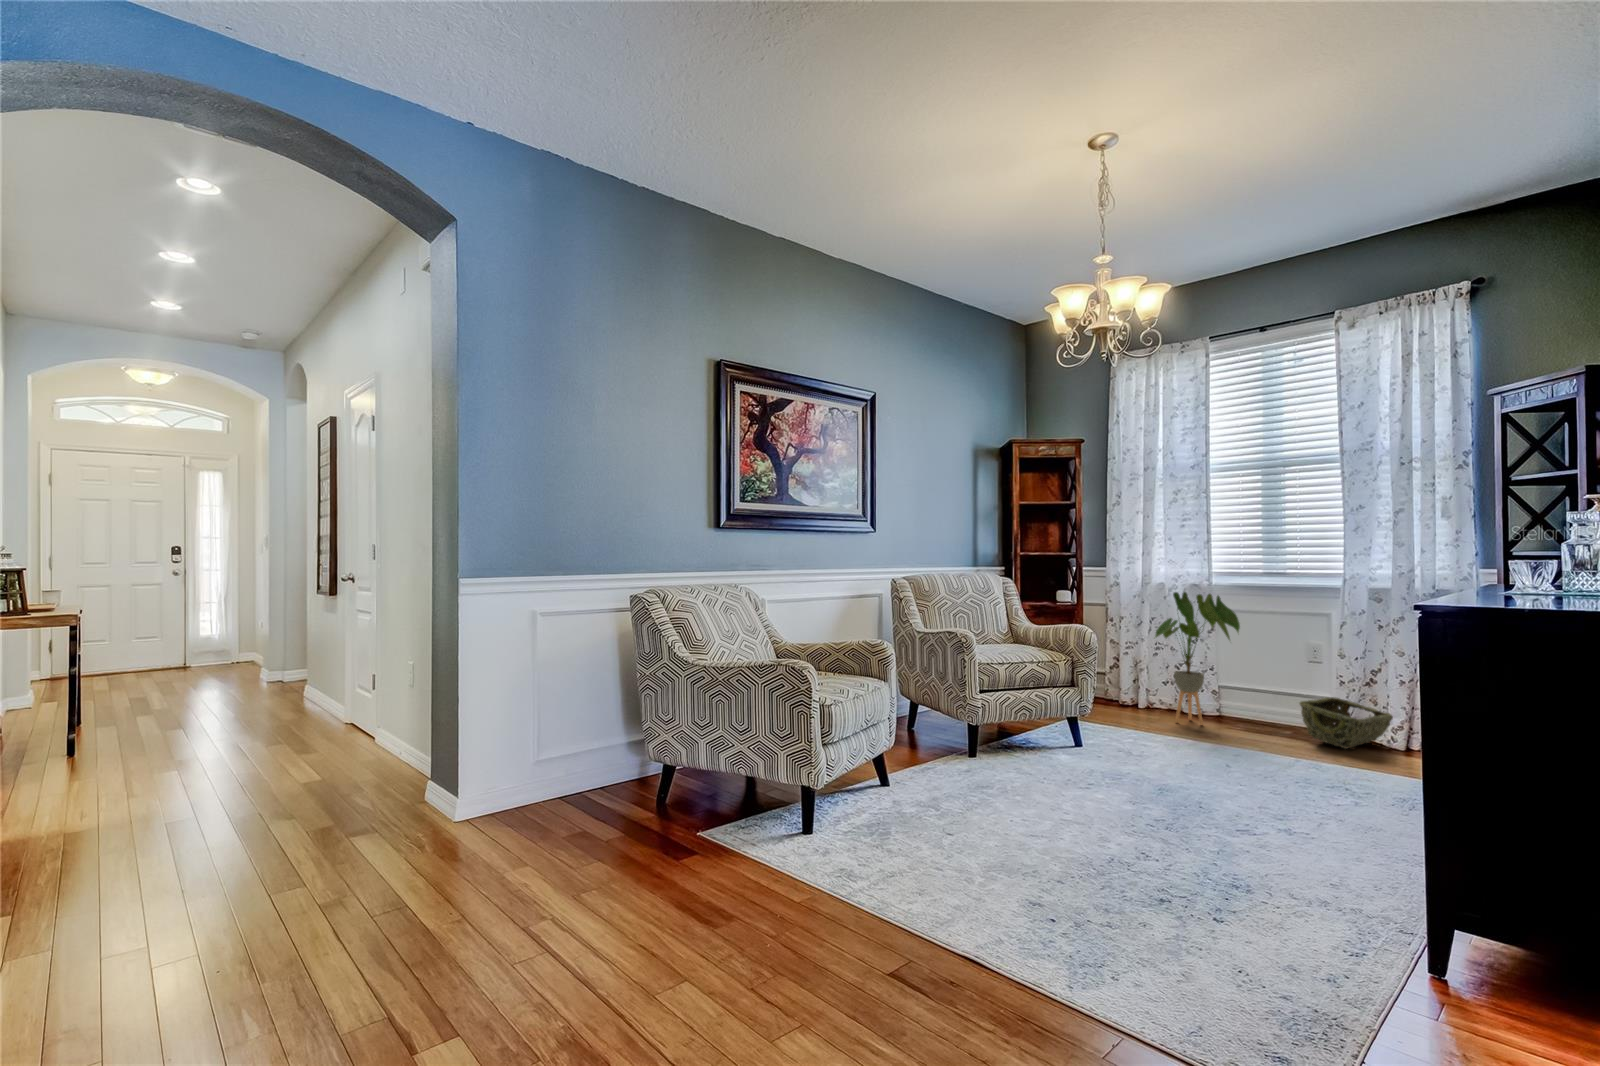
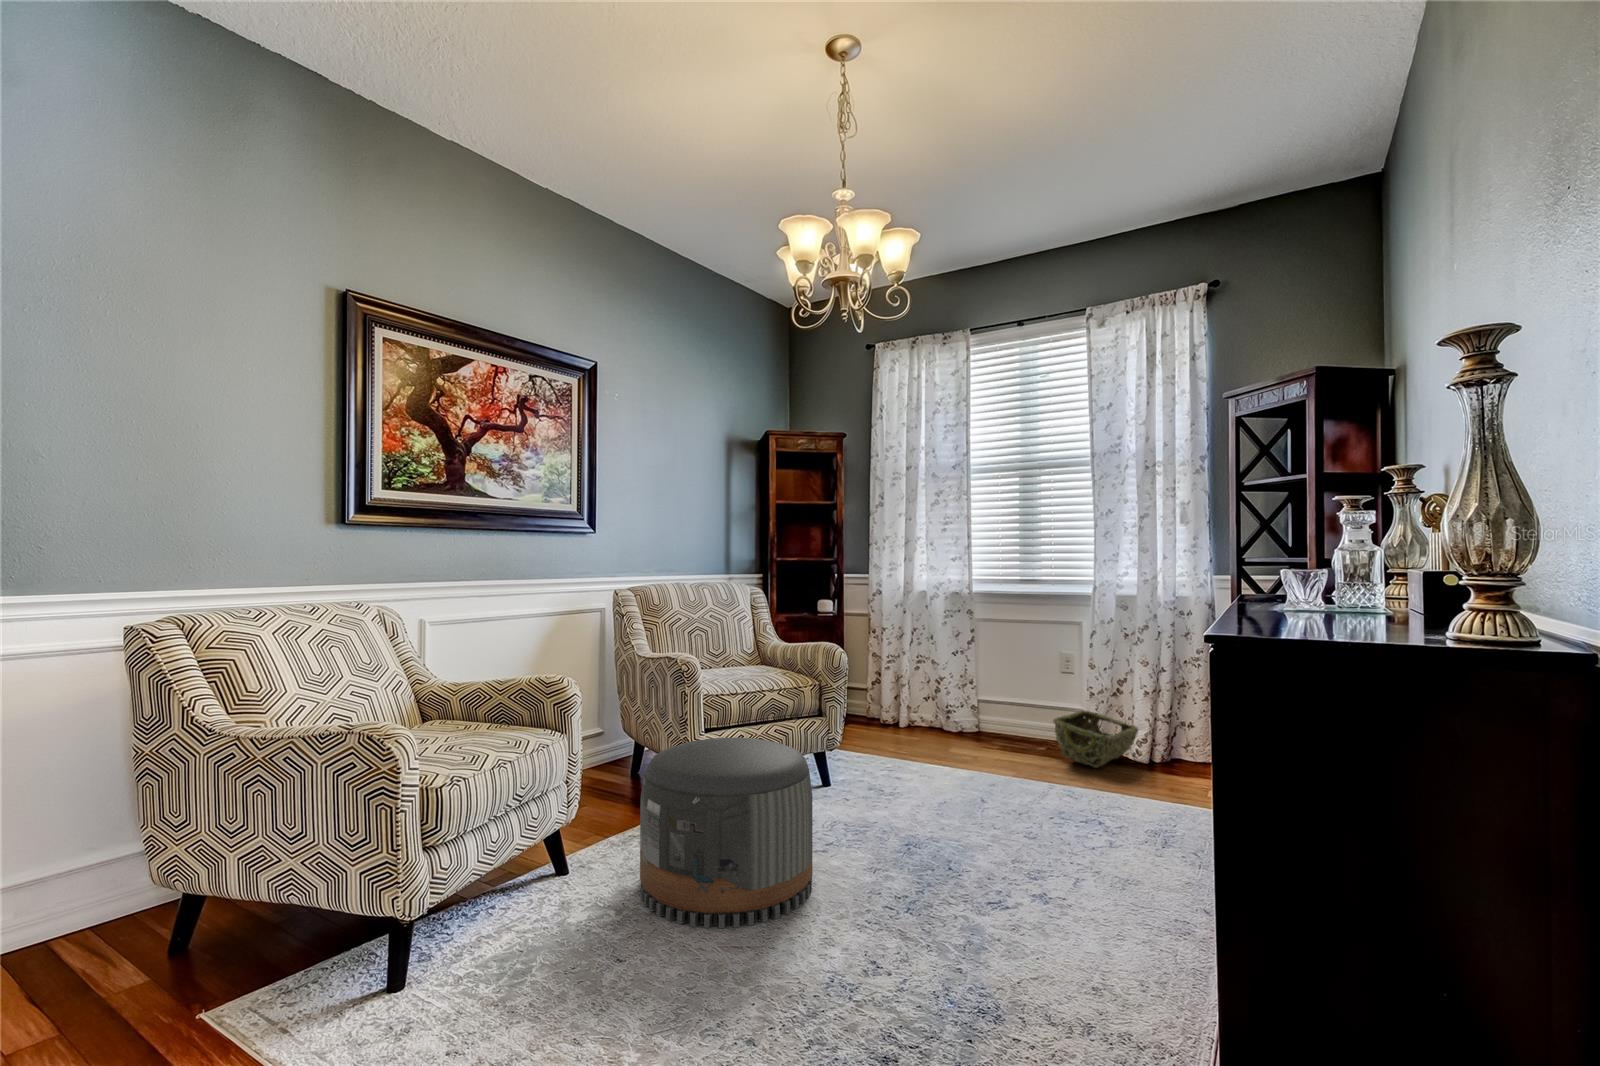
house plant: present [1155,592,1240,725] -> none [911,601,997,747]
pouf: none [949,692,1085,826] -> present [640,737,813,928]

